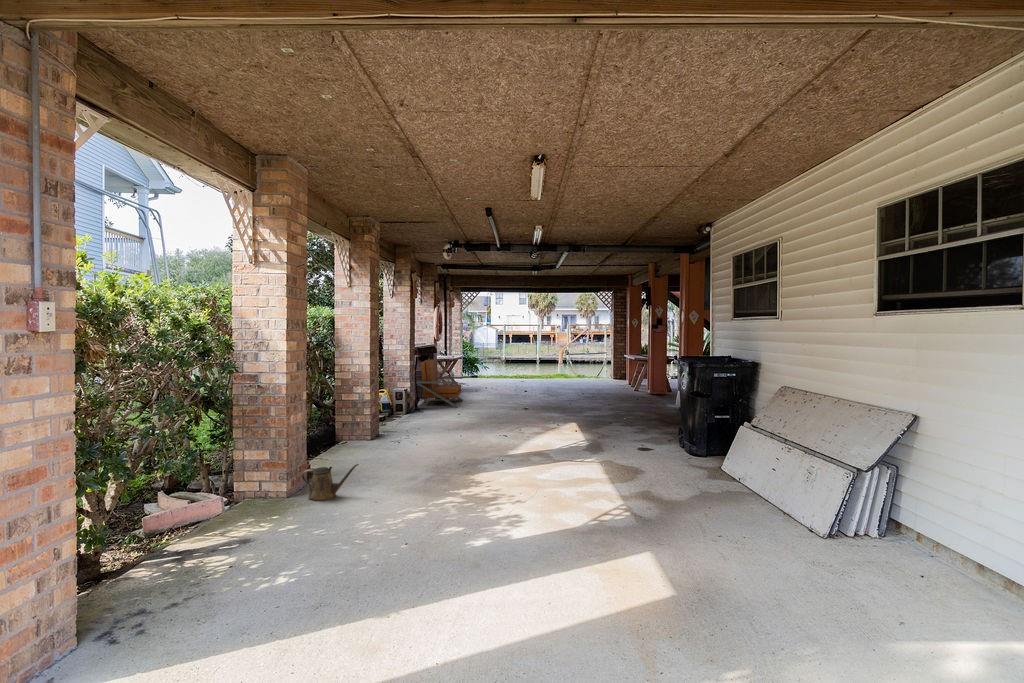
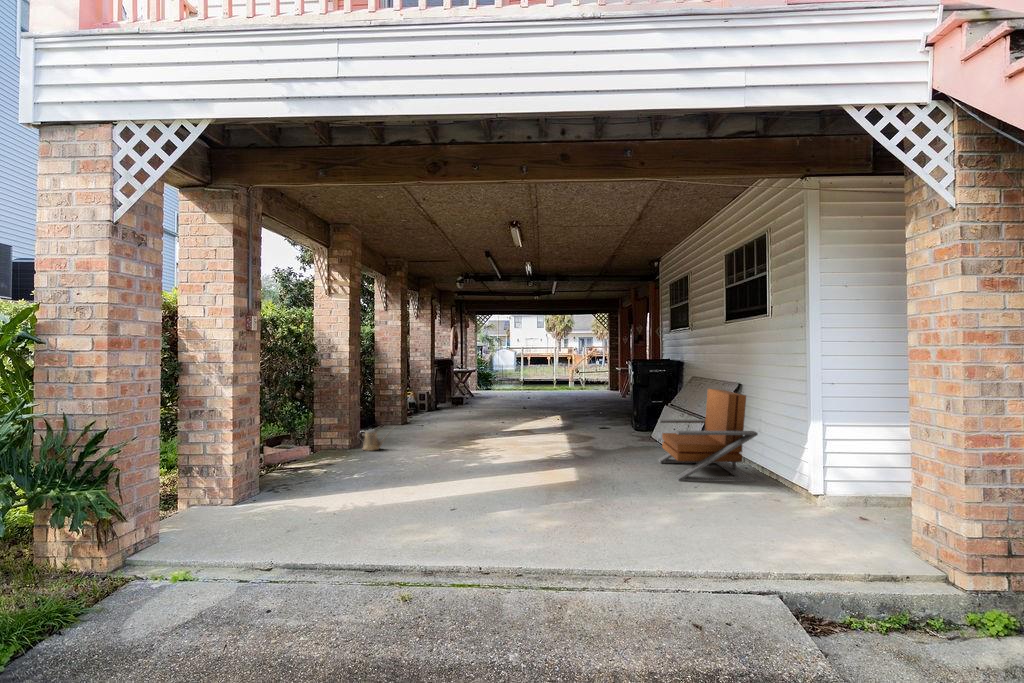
lounge chair: present [416,359,463,408] -> present [658,389,758,482]

